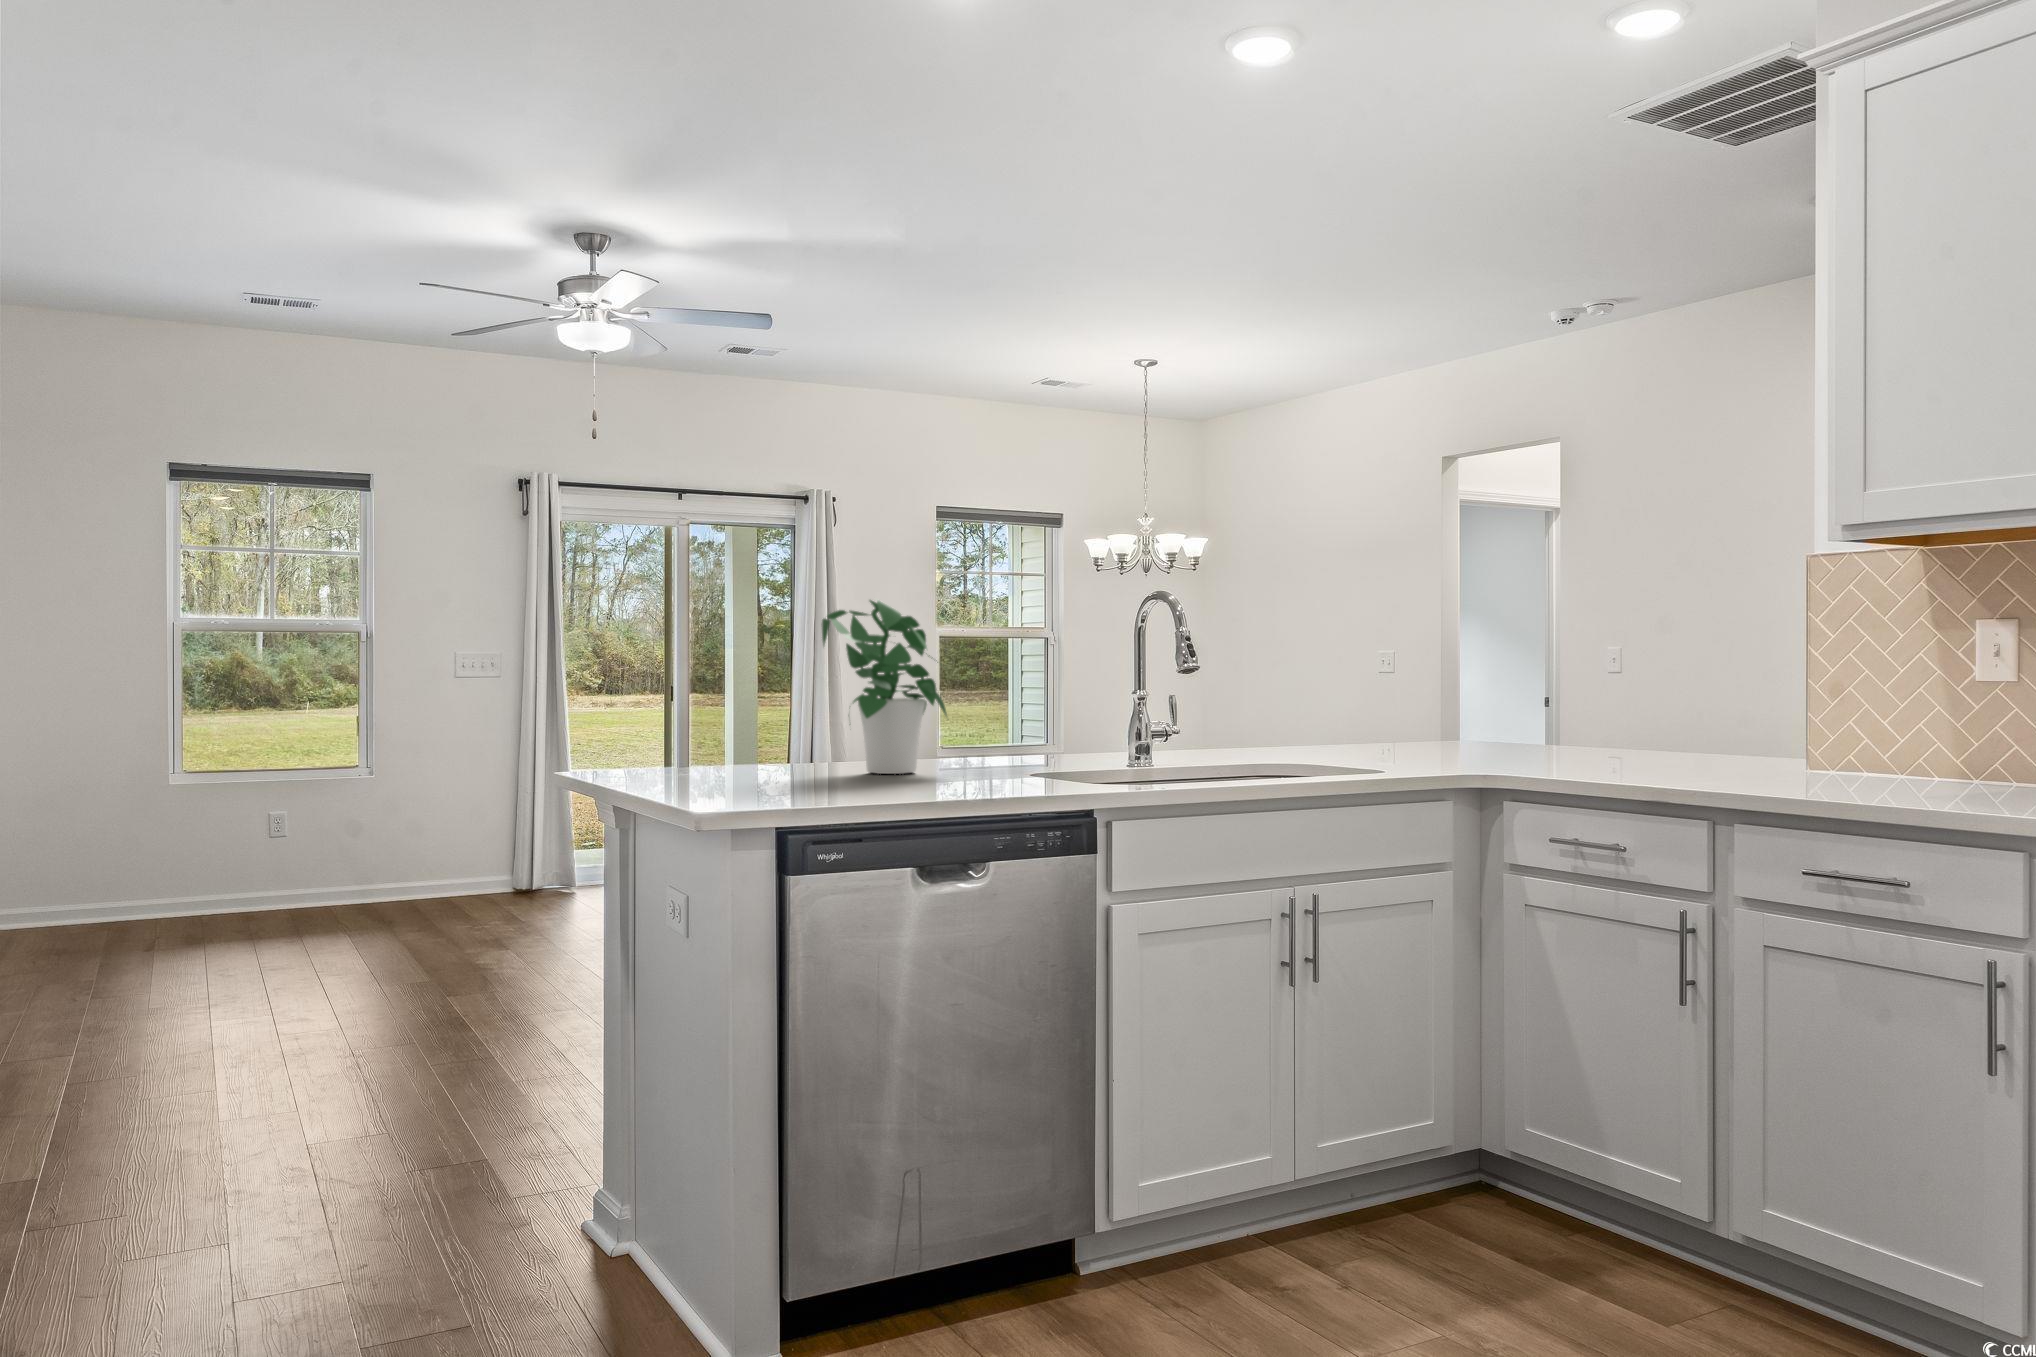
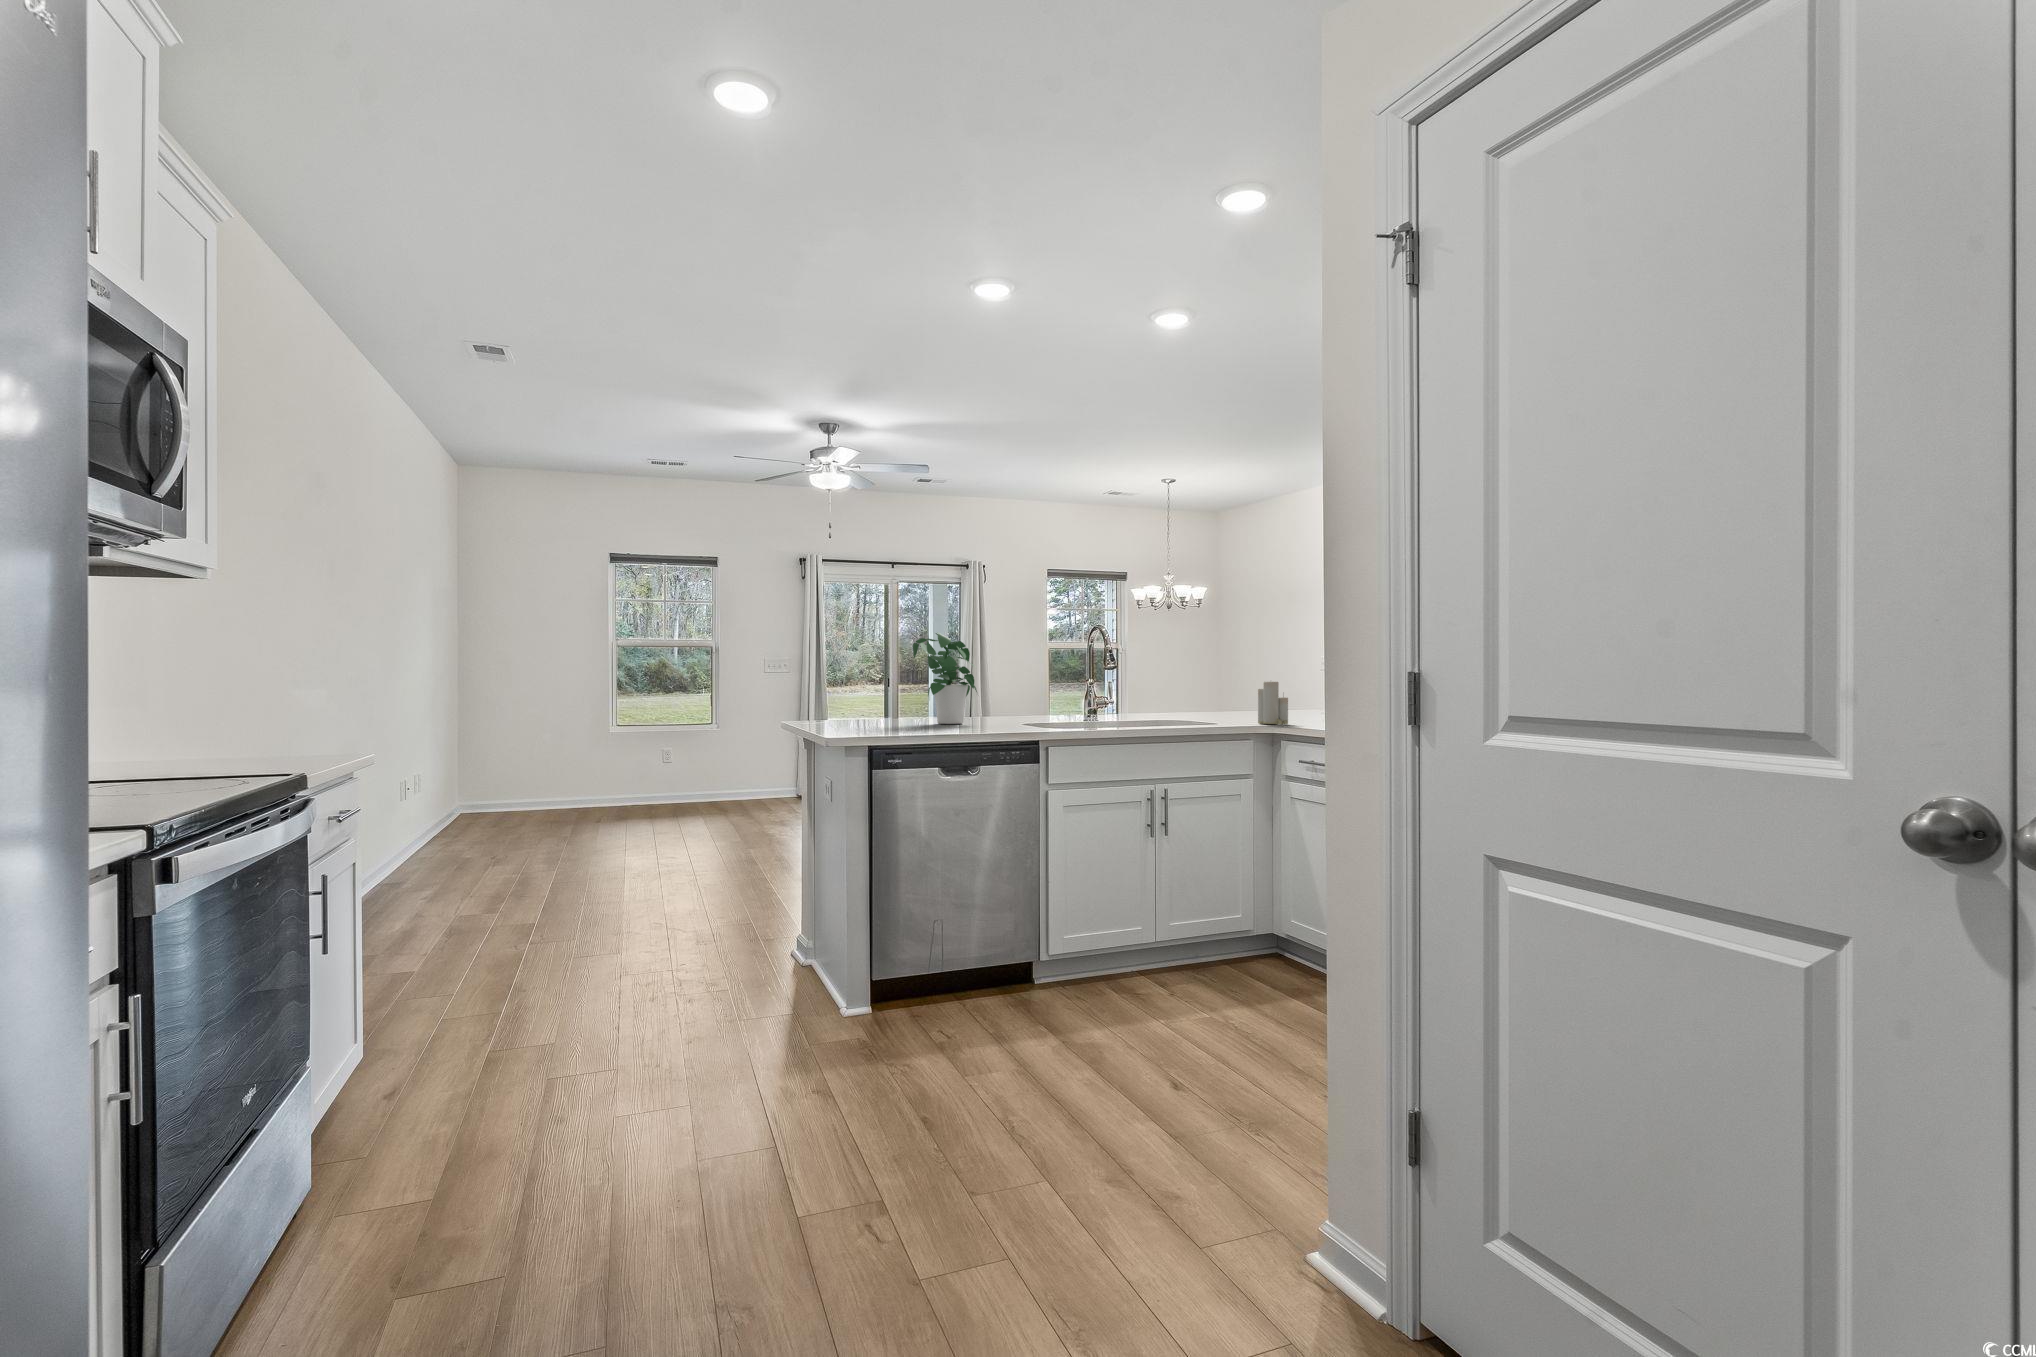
candle: none [1449,684,1507,770] -> present [1258,682,1288,724]

